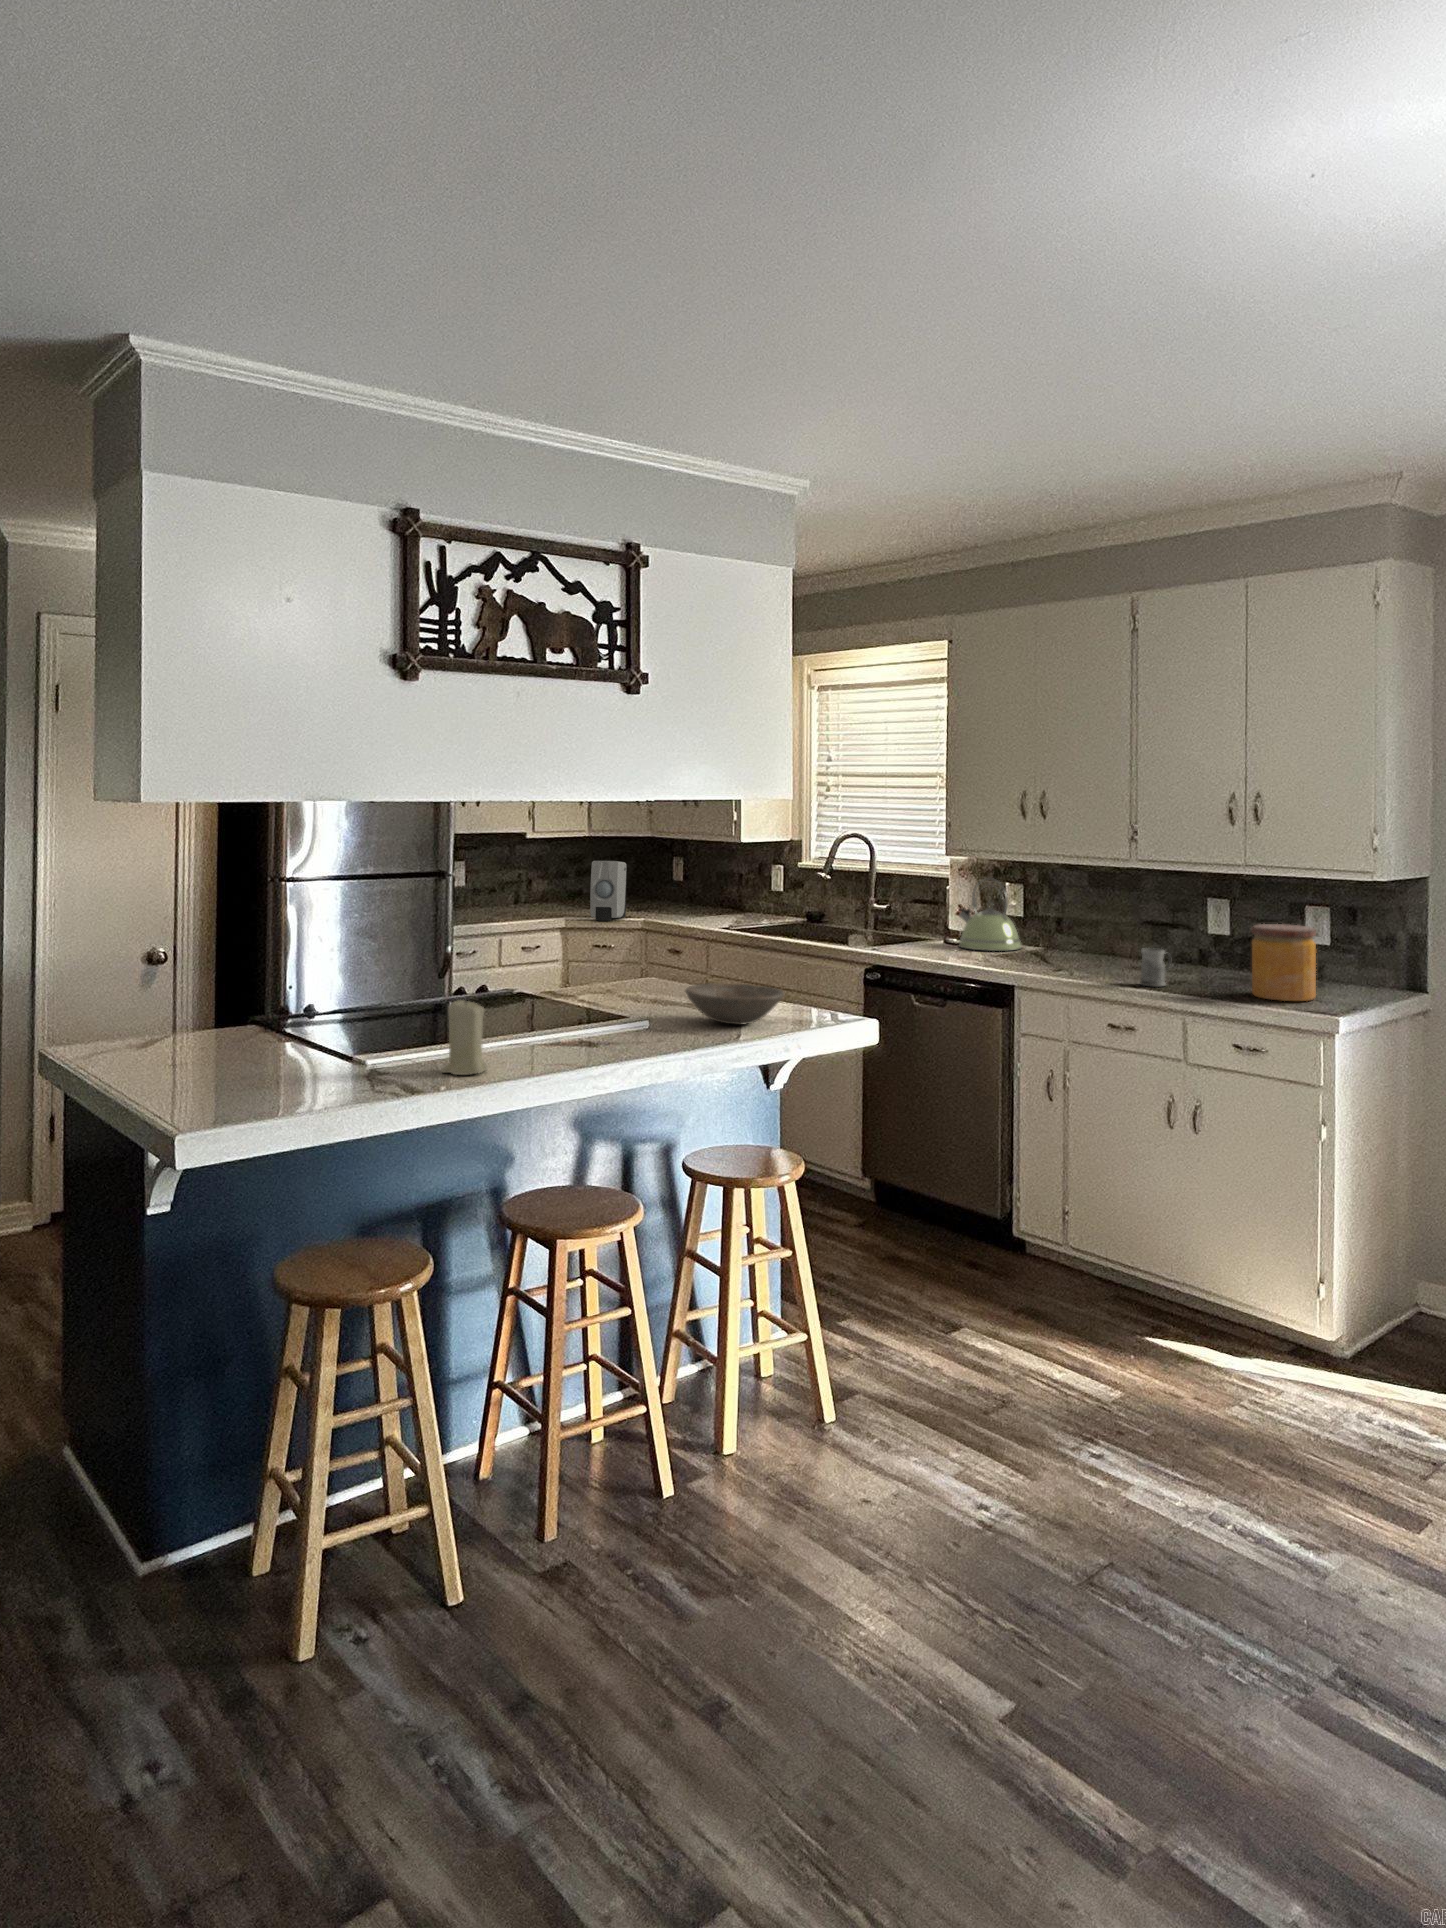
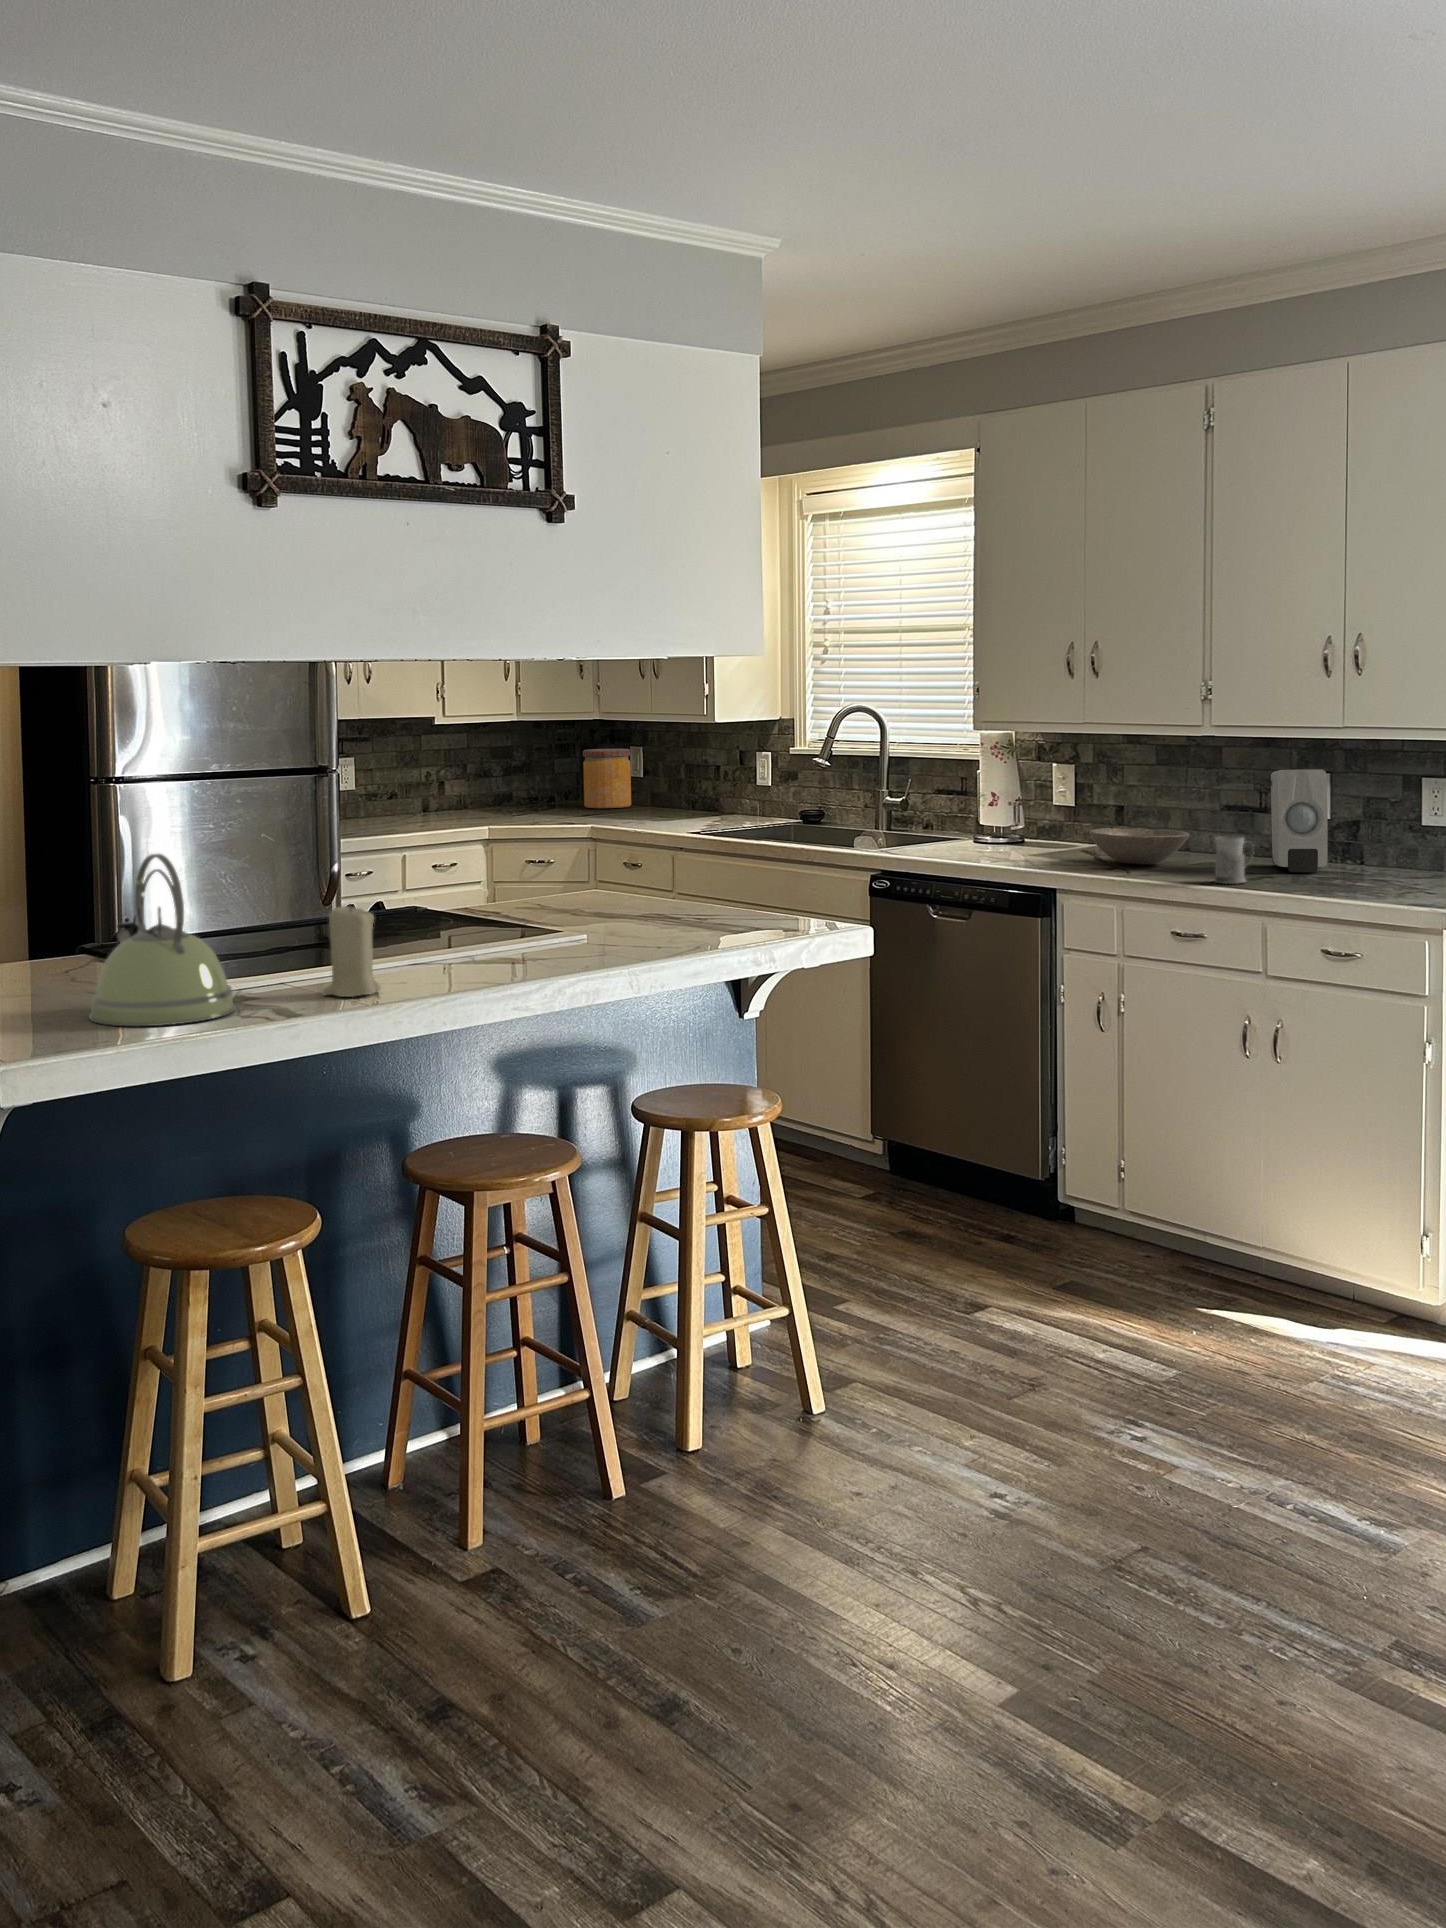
soap dispenser: present [590,861,627,921] -> present [1271,769,1328,872]
kettle: present [959,879,1021,951] -> present [89,854,236,1026]
jar: present [1251,924,1316,1001] -> present [583,749,631,808]
bowl: present [686,983,784,1025] -> present [1089,828,1189,865]

